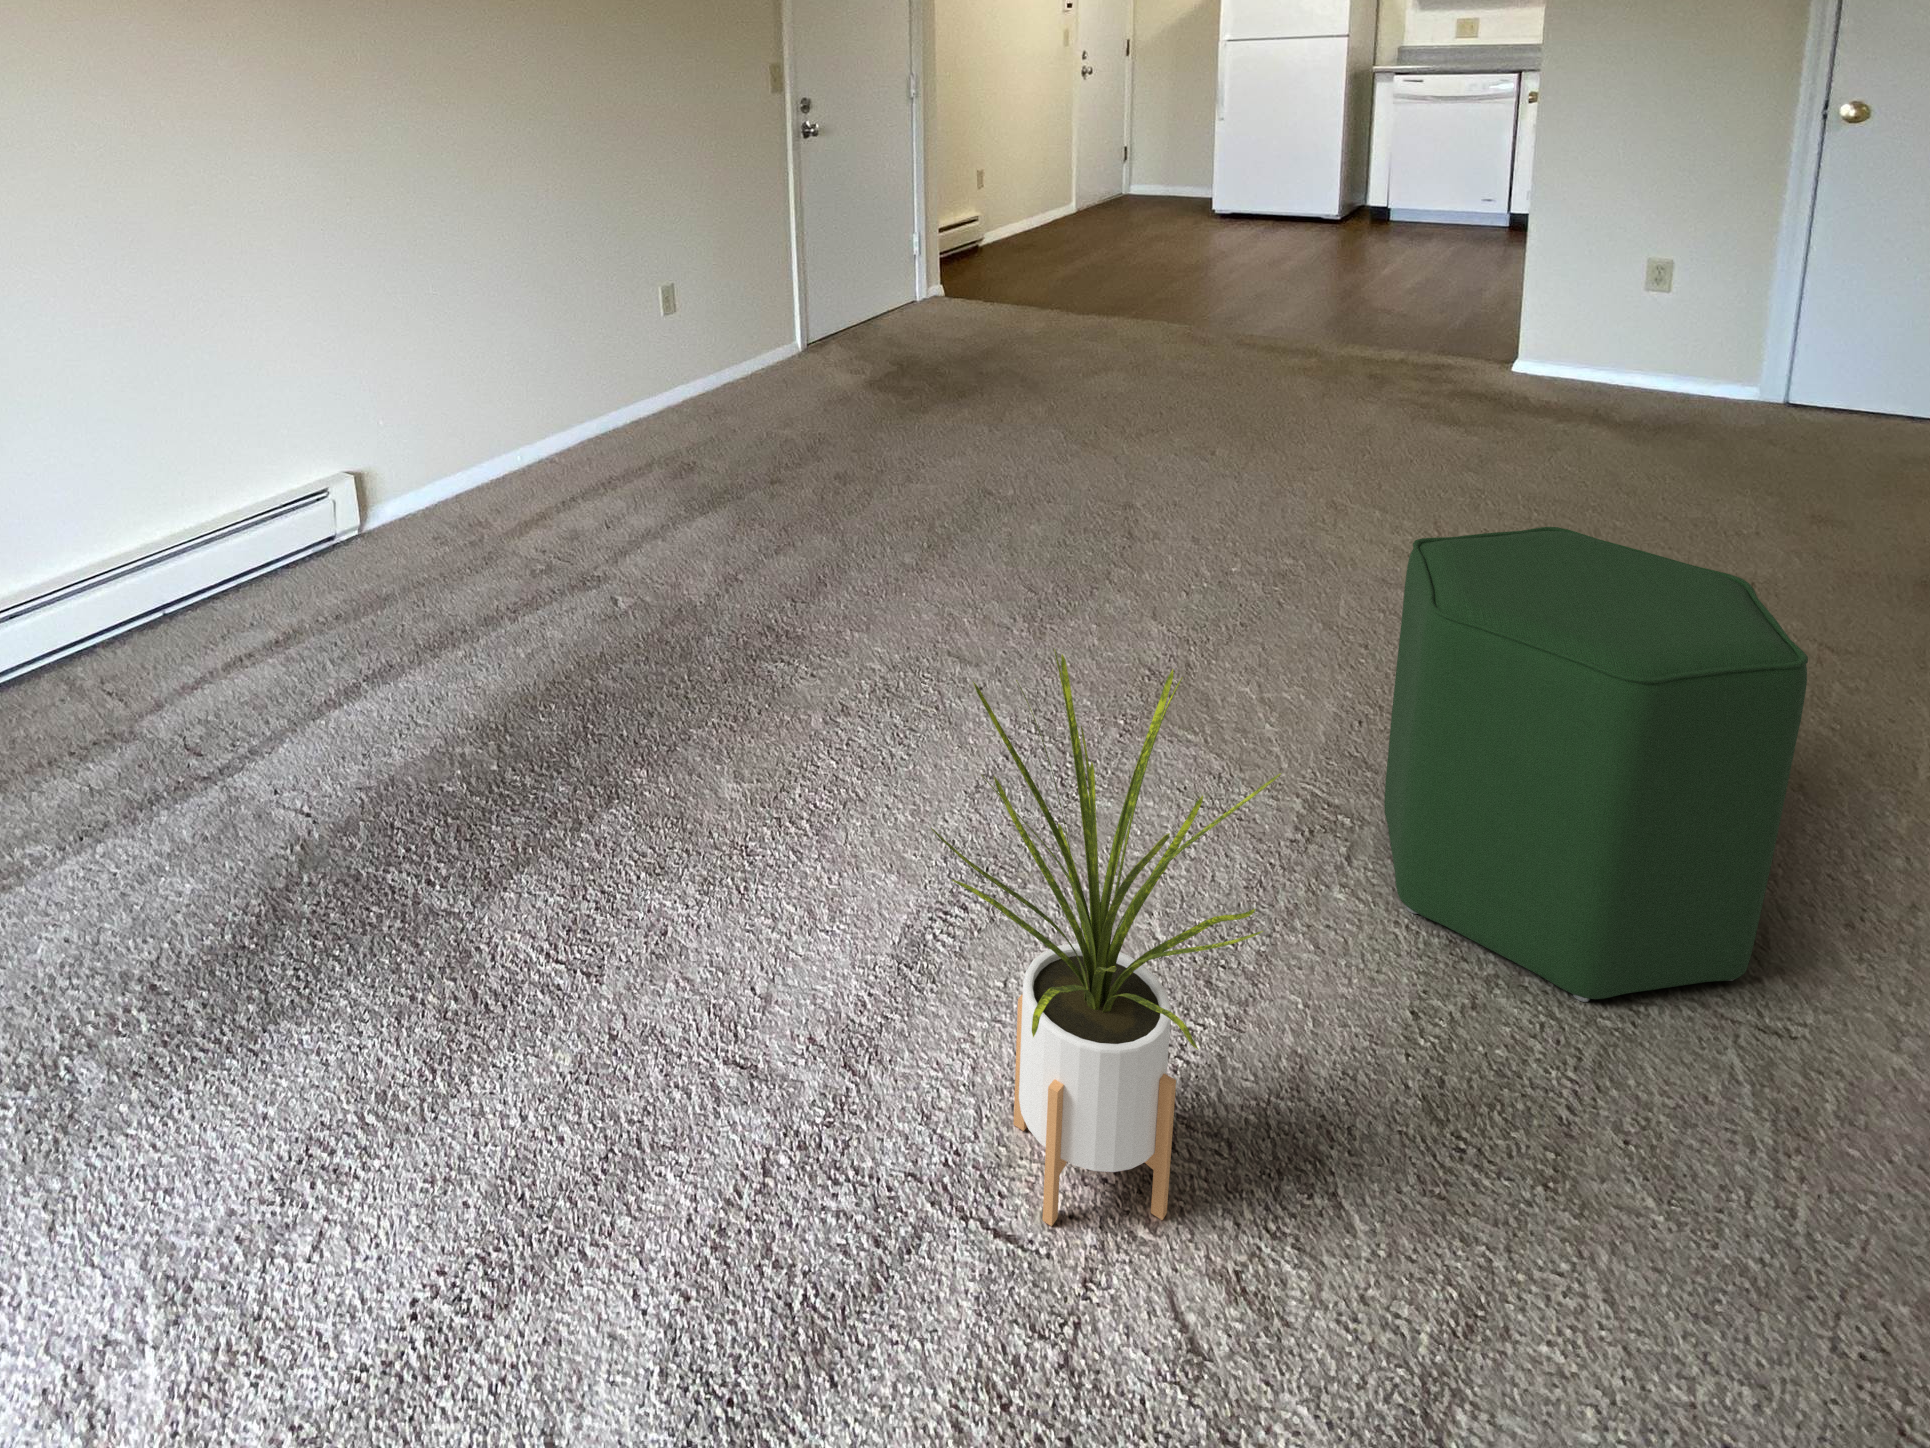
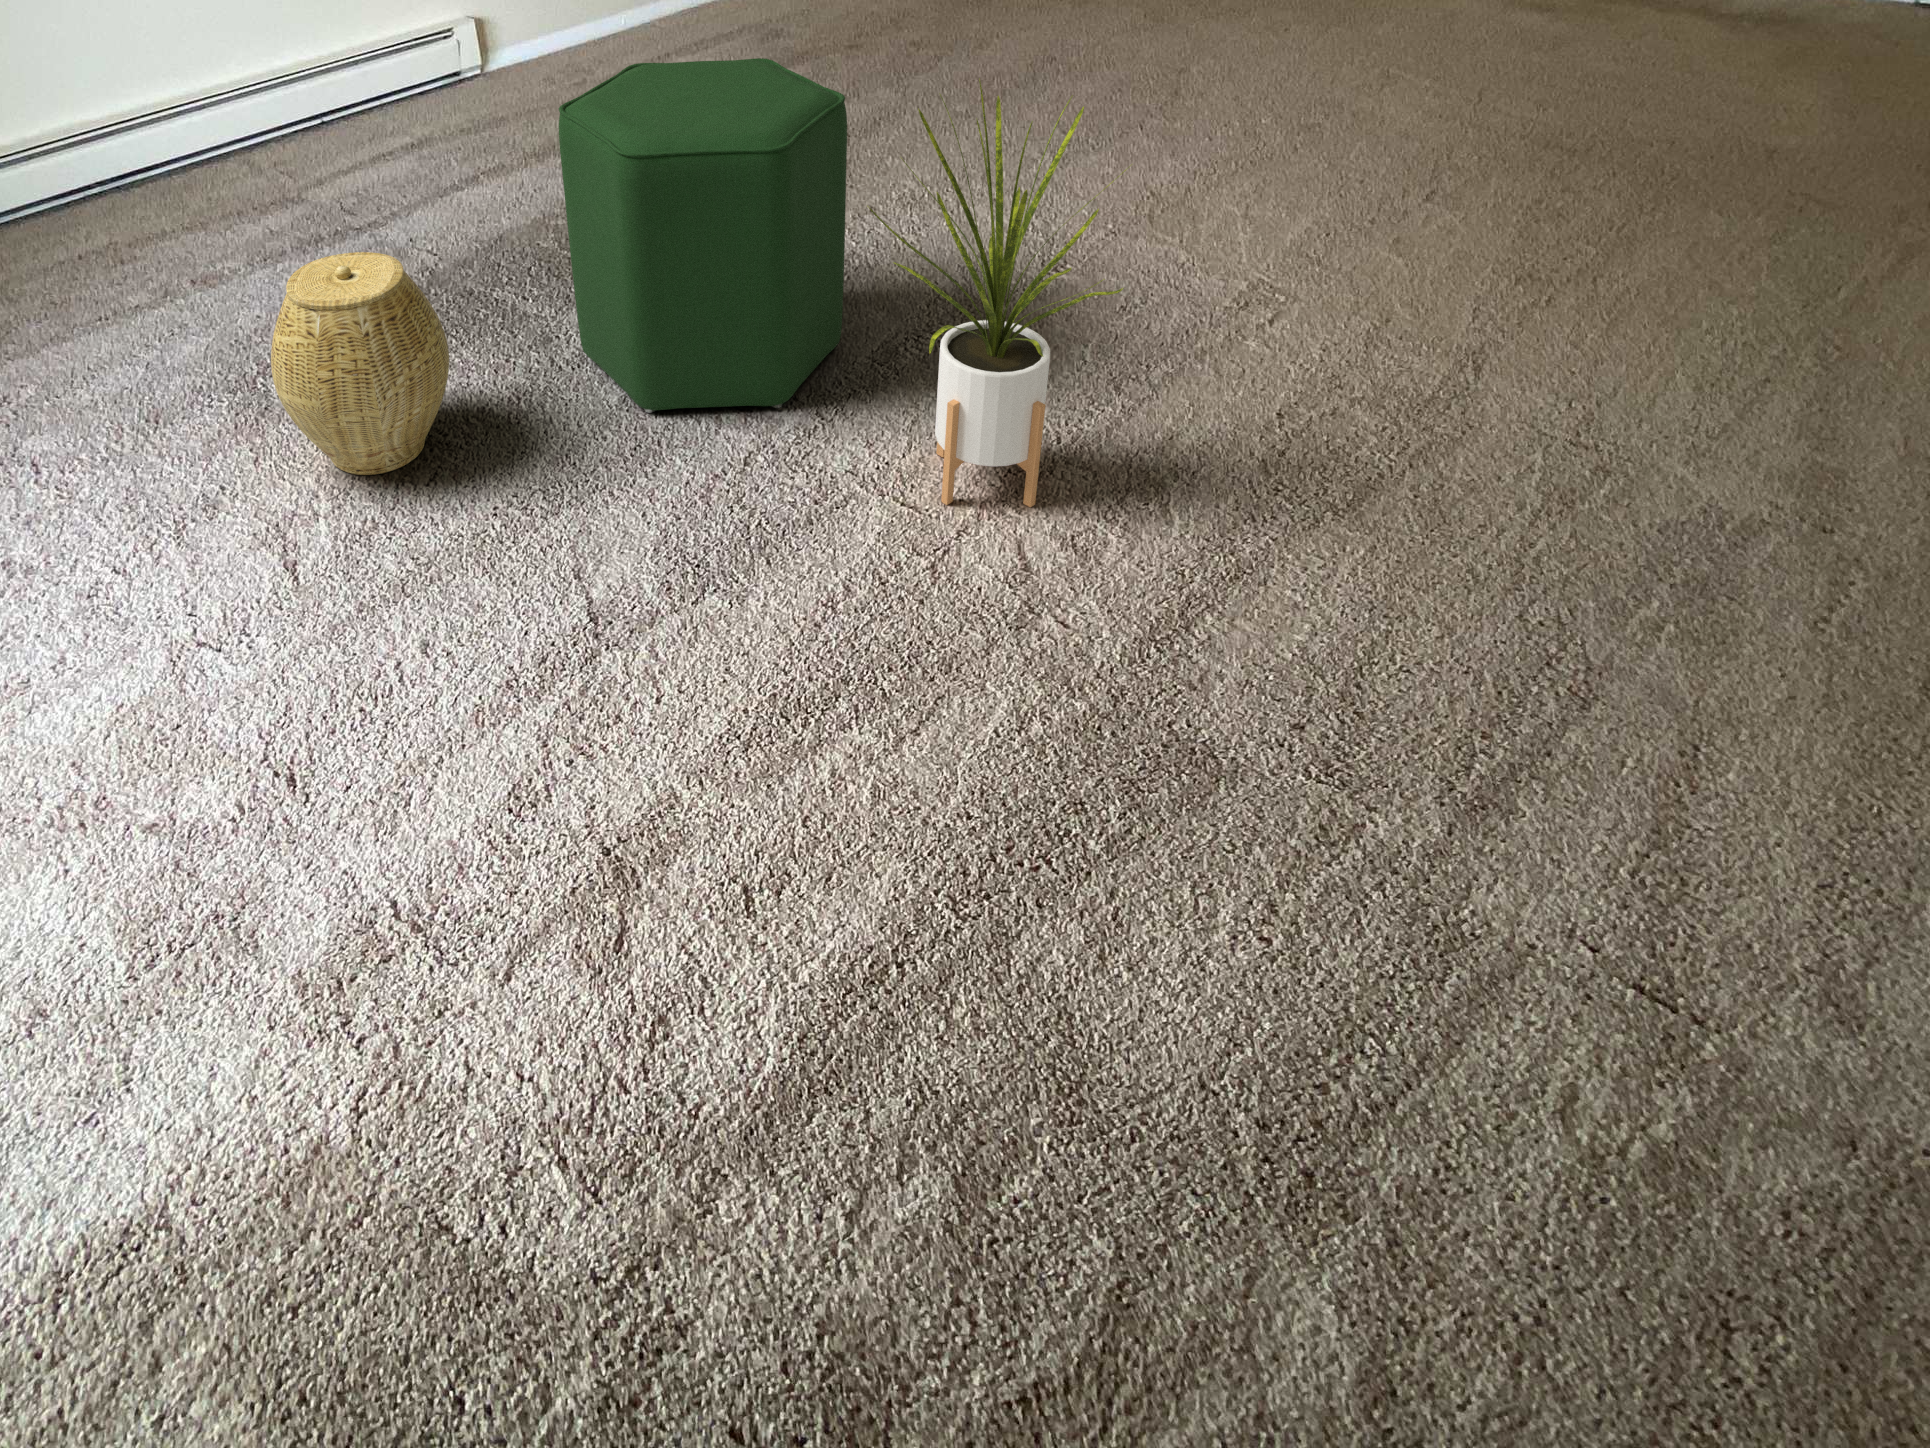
ottoman: present [1384,527,1808,1002] -> present [559,58,847,413]
woven basket: none [92,895,350,1241] -> present [271,252,449,475]

